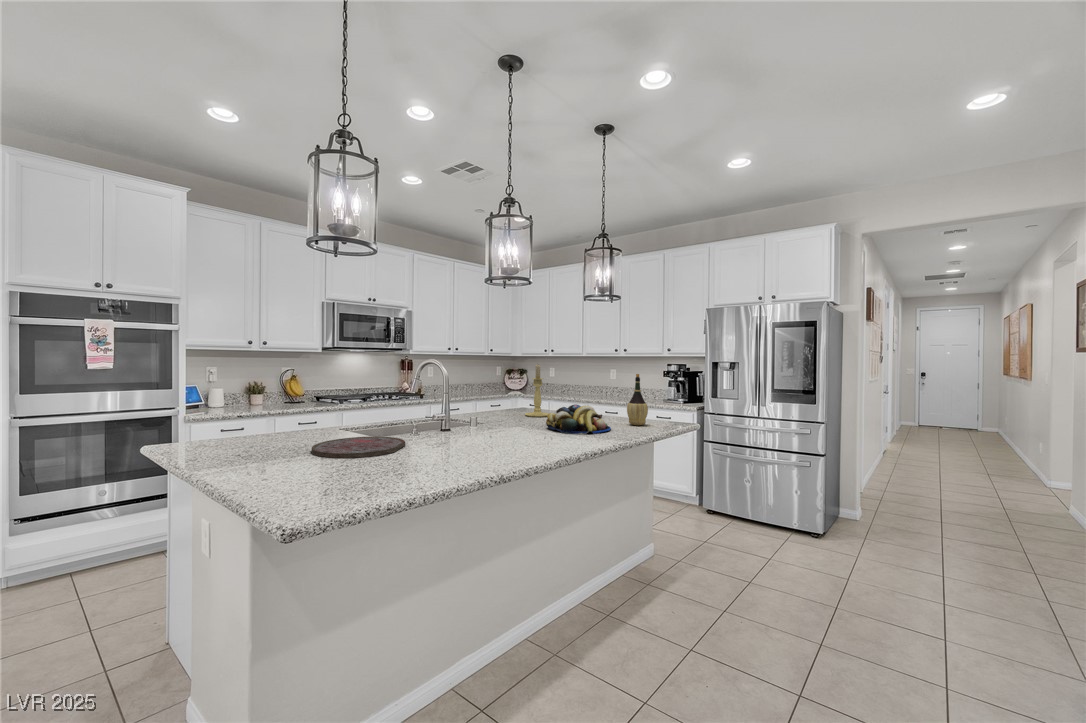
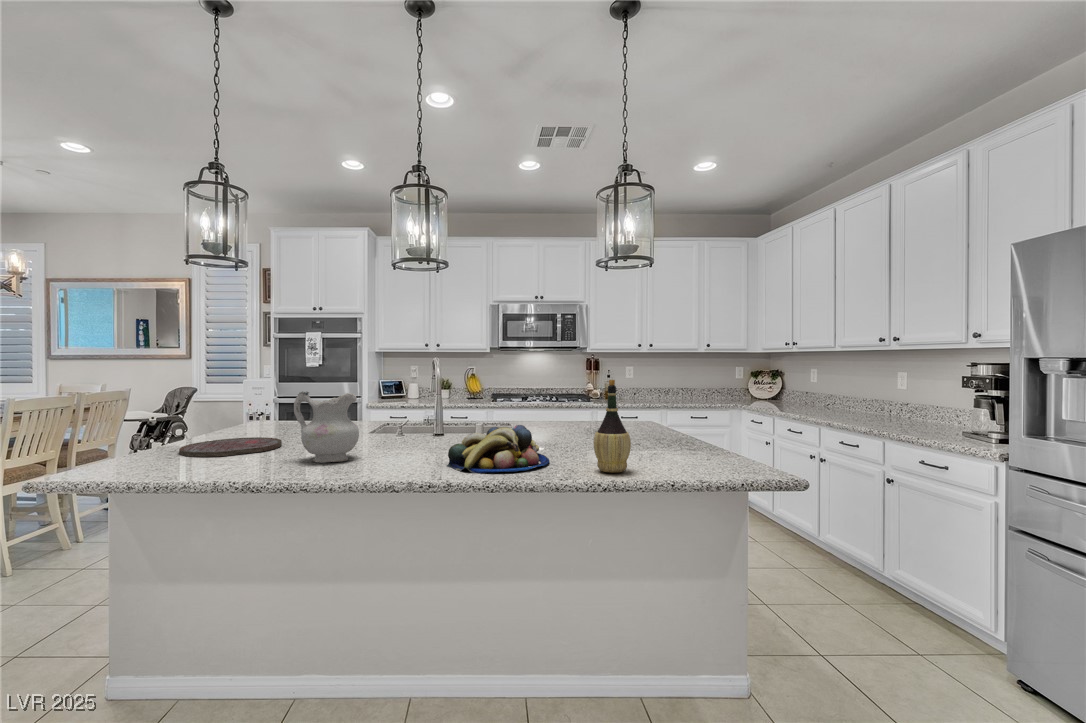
candle holder: present [526,364,548,417] -> none [543,362,580,440]
ceramic pitcher: none [465,387,509,444] -> present [294,391,359,463]

